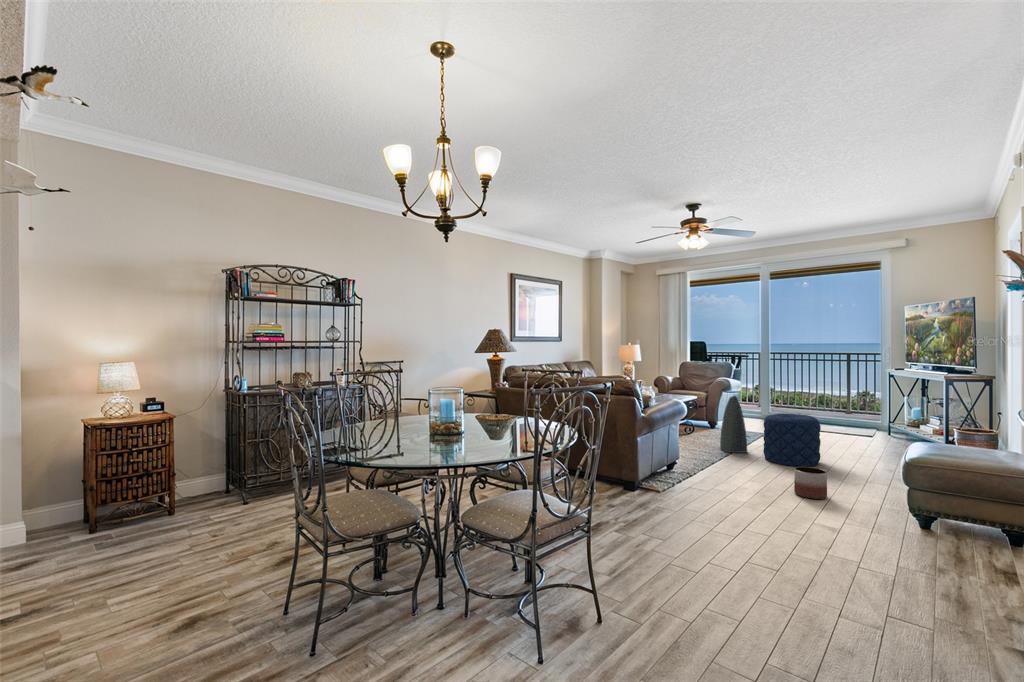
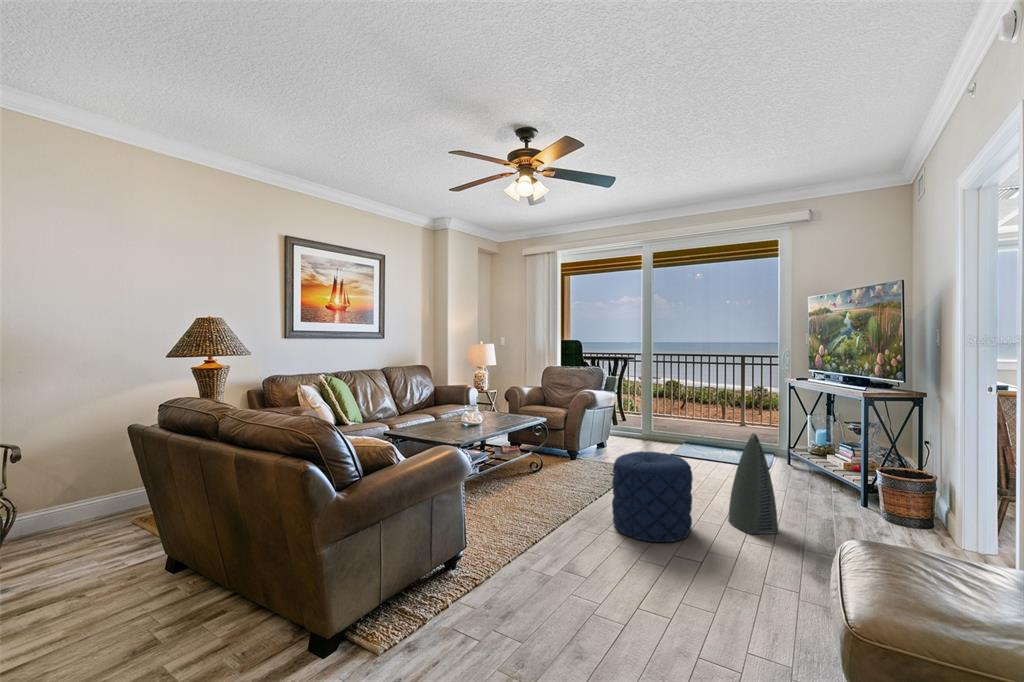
air purifier: present [720,396,747,453] -> present [728,433,778,534]
planter: present [794,467,827,499] -> none [628,577,684,653]

